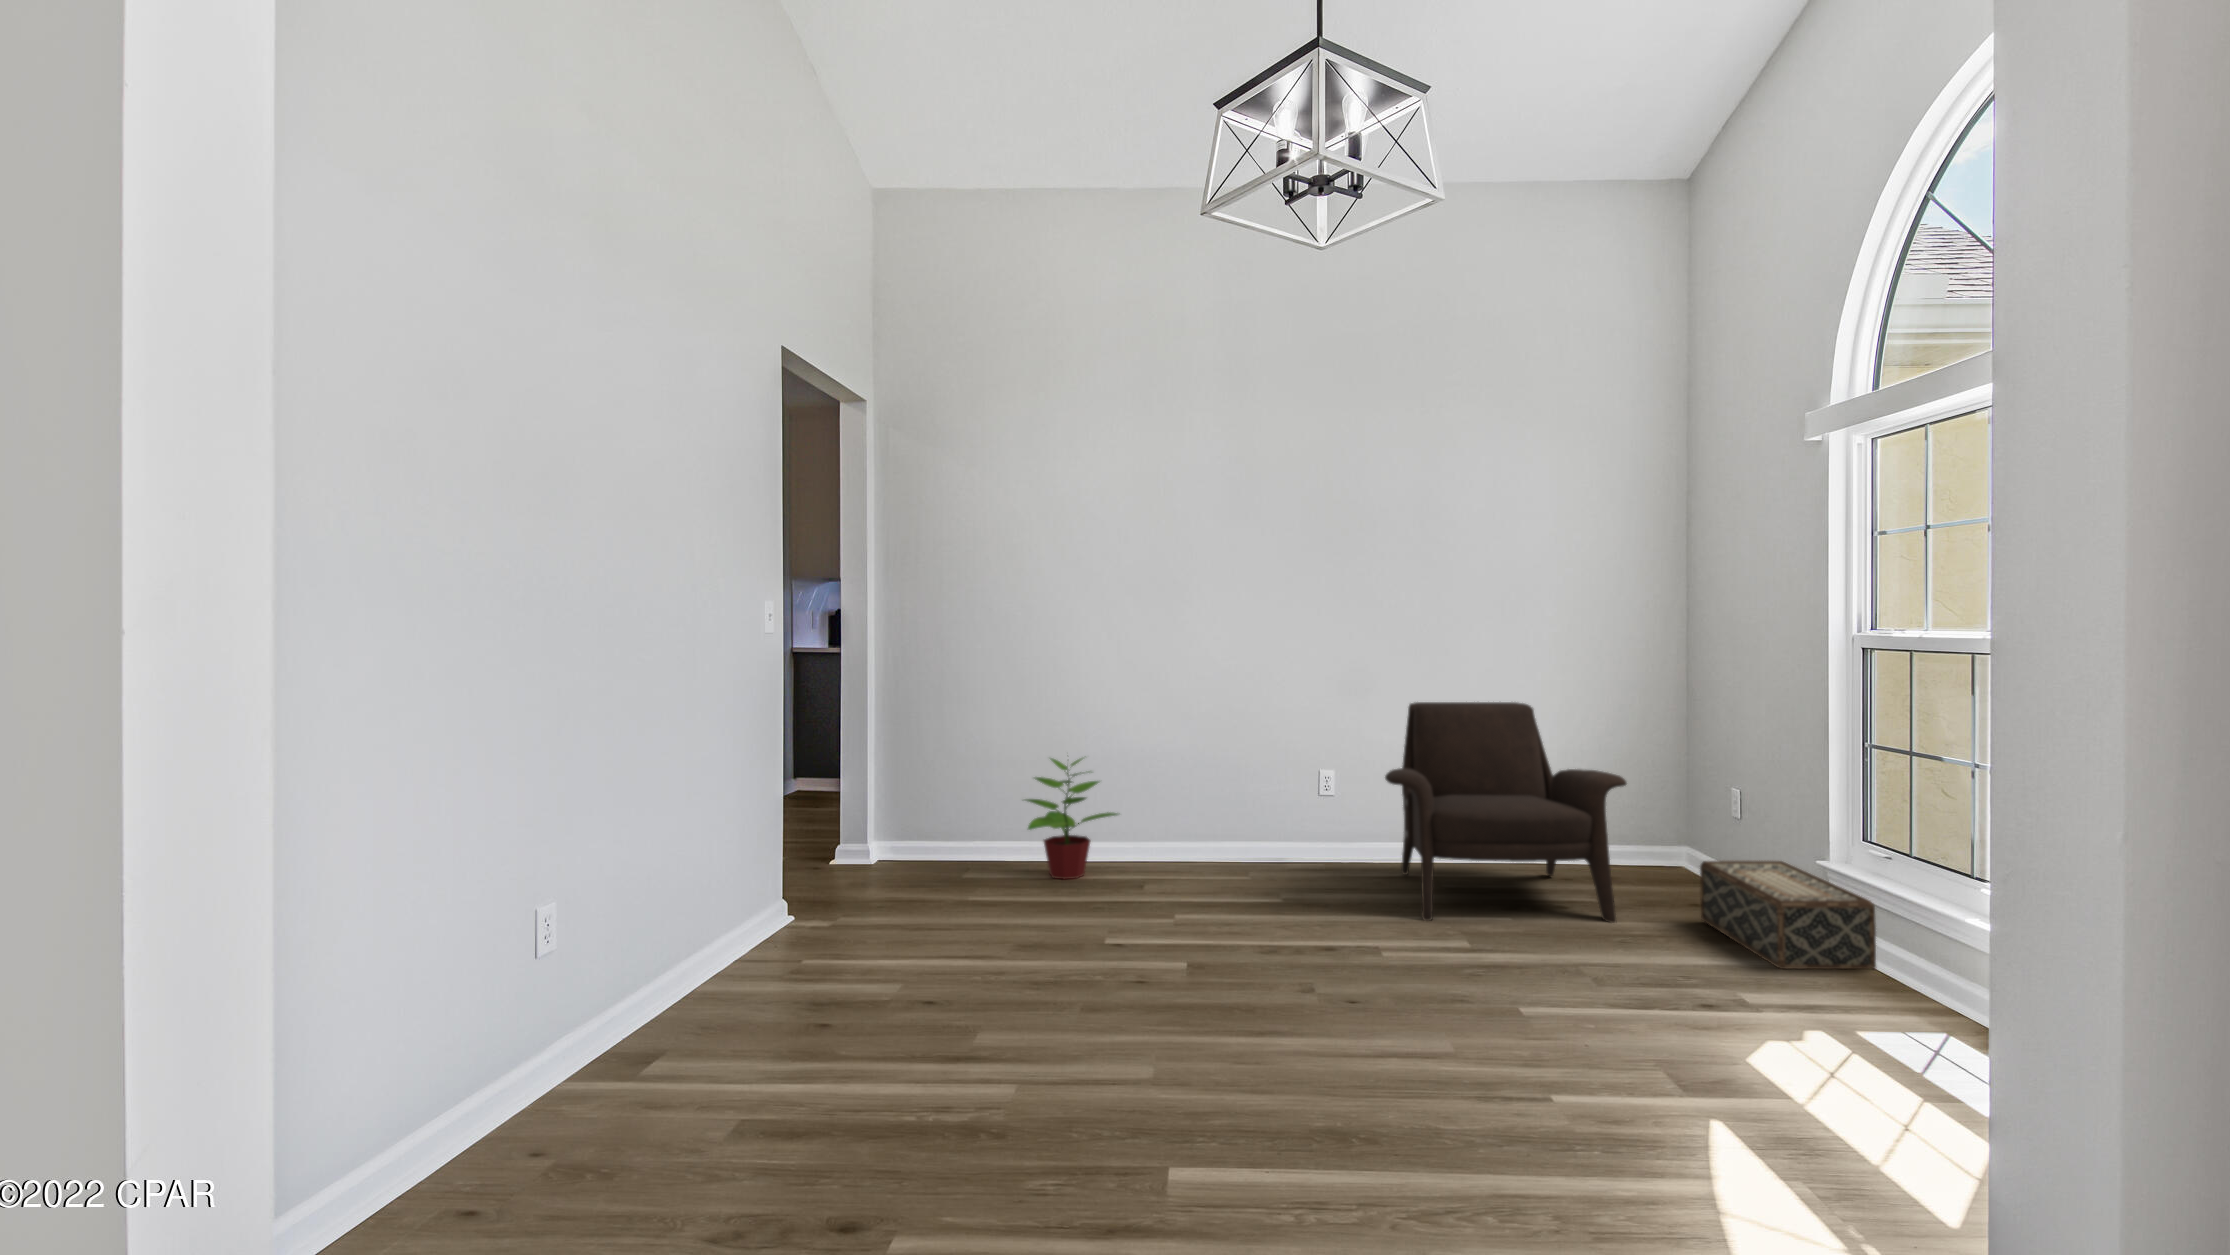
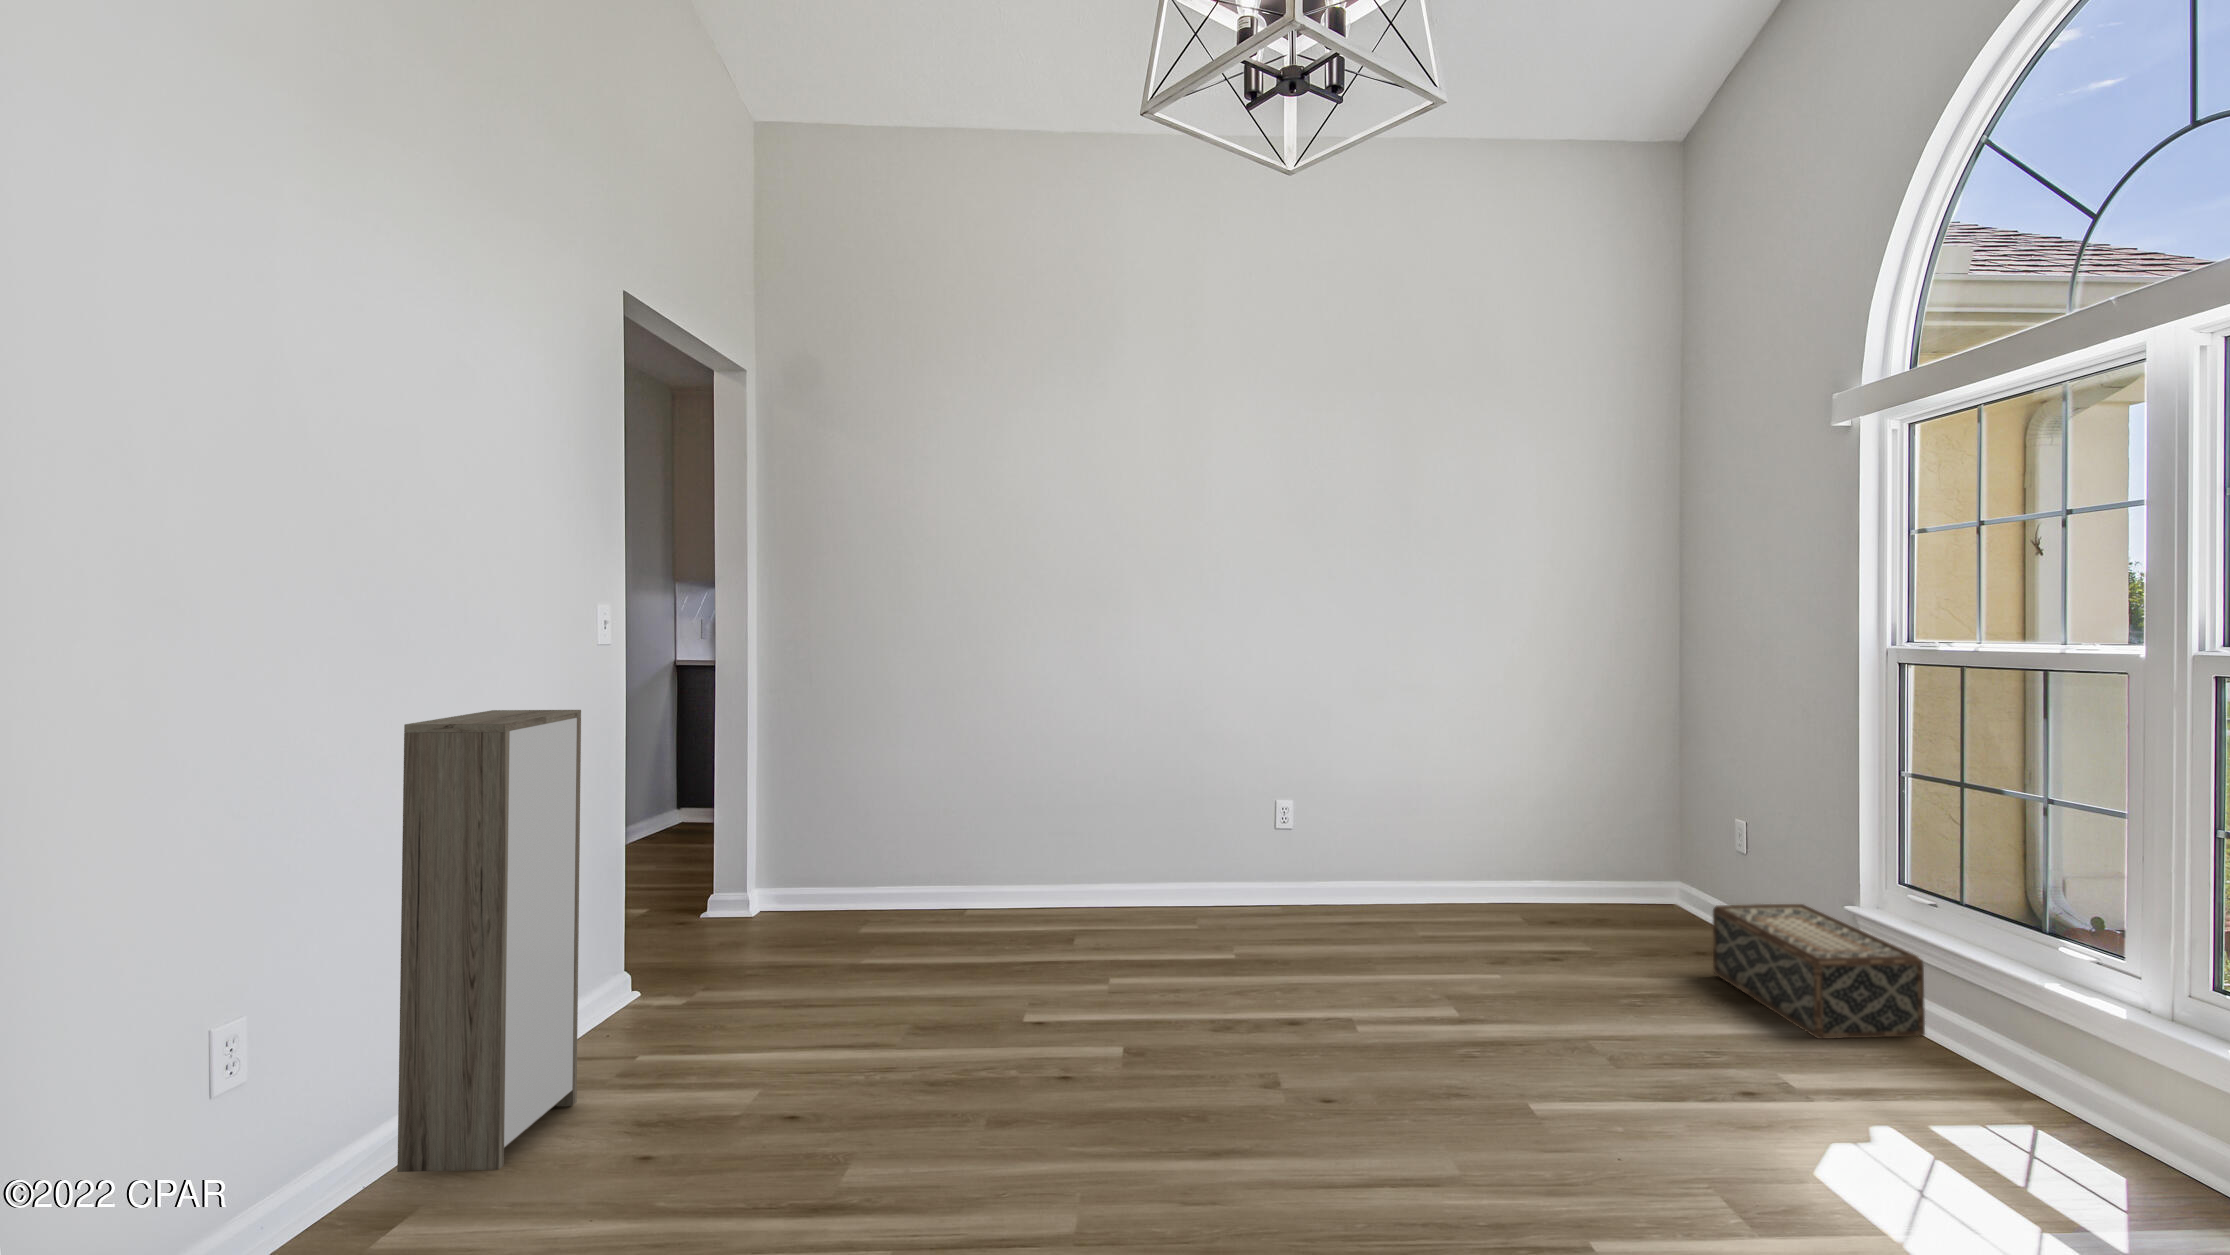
storage cabinet: none [641,682,764,1030] -> present [397,710,581,1172]
armchair: present [1385,702,1627,923] -> none [1351,721,1628,982]
potted plant: present [1026,758,1118,879] -> none [927,782,1045,933]

